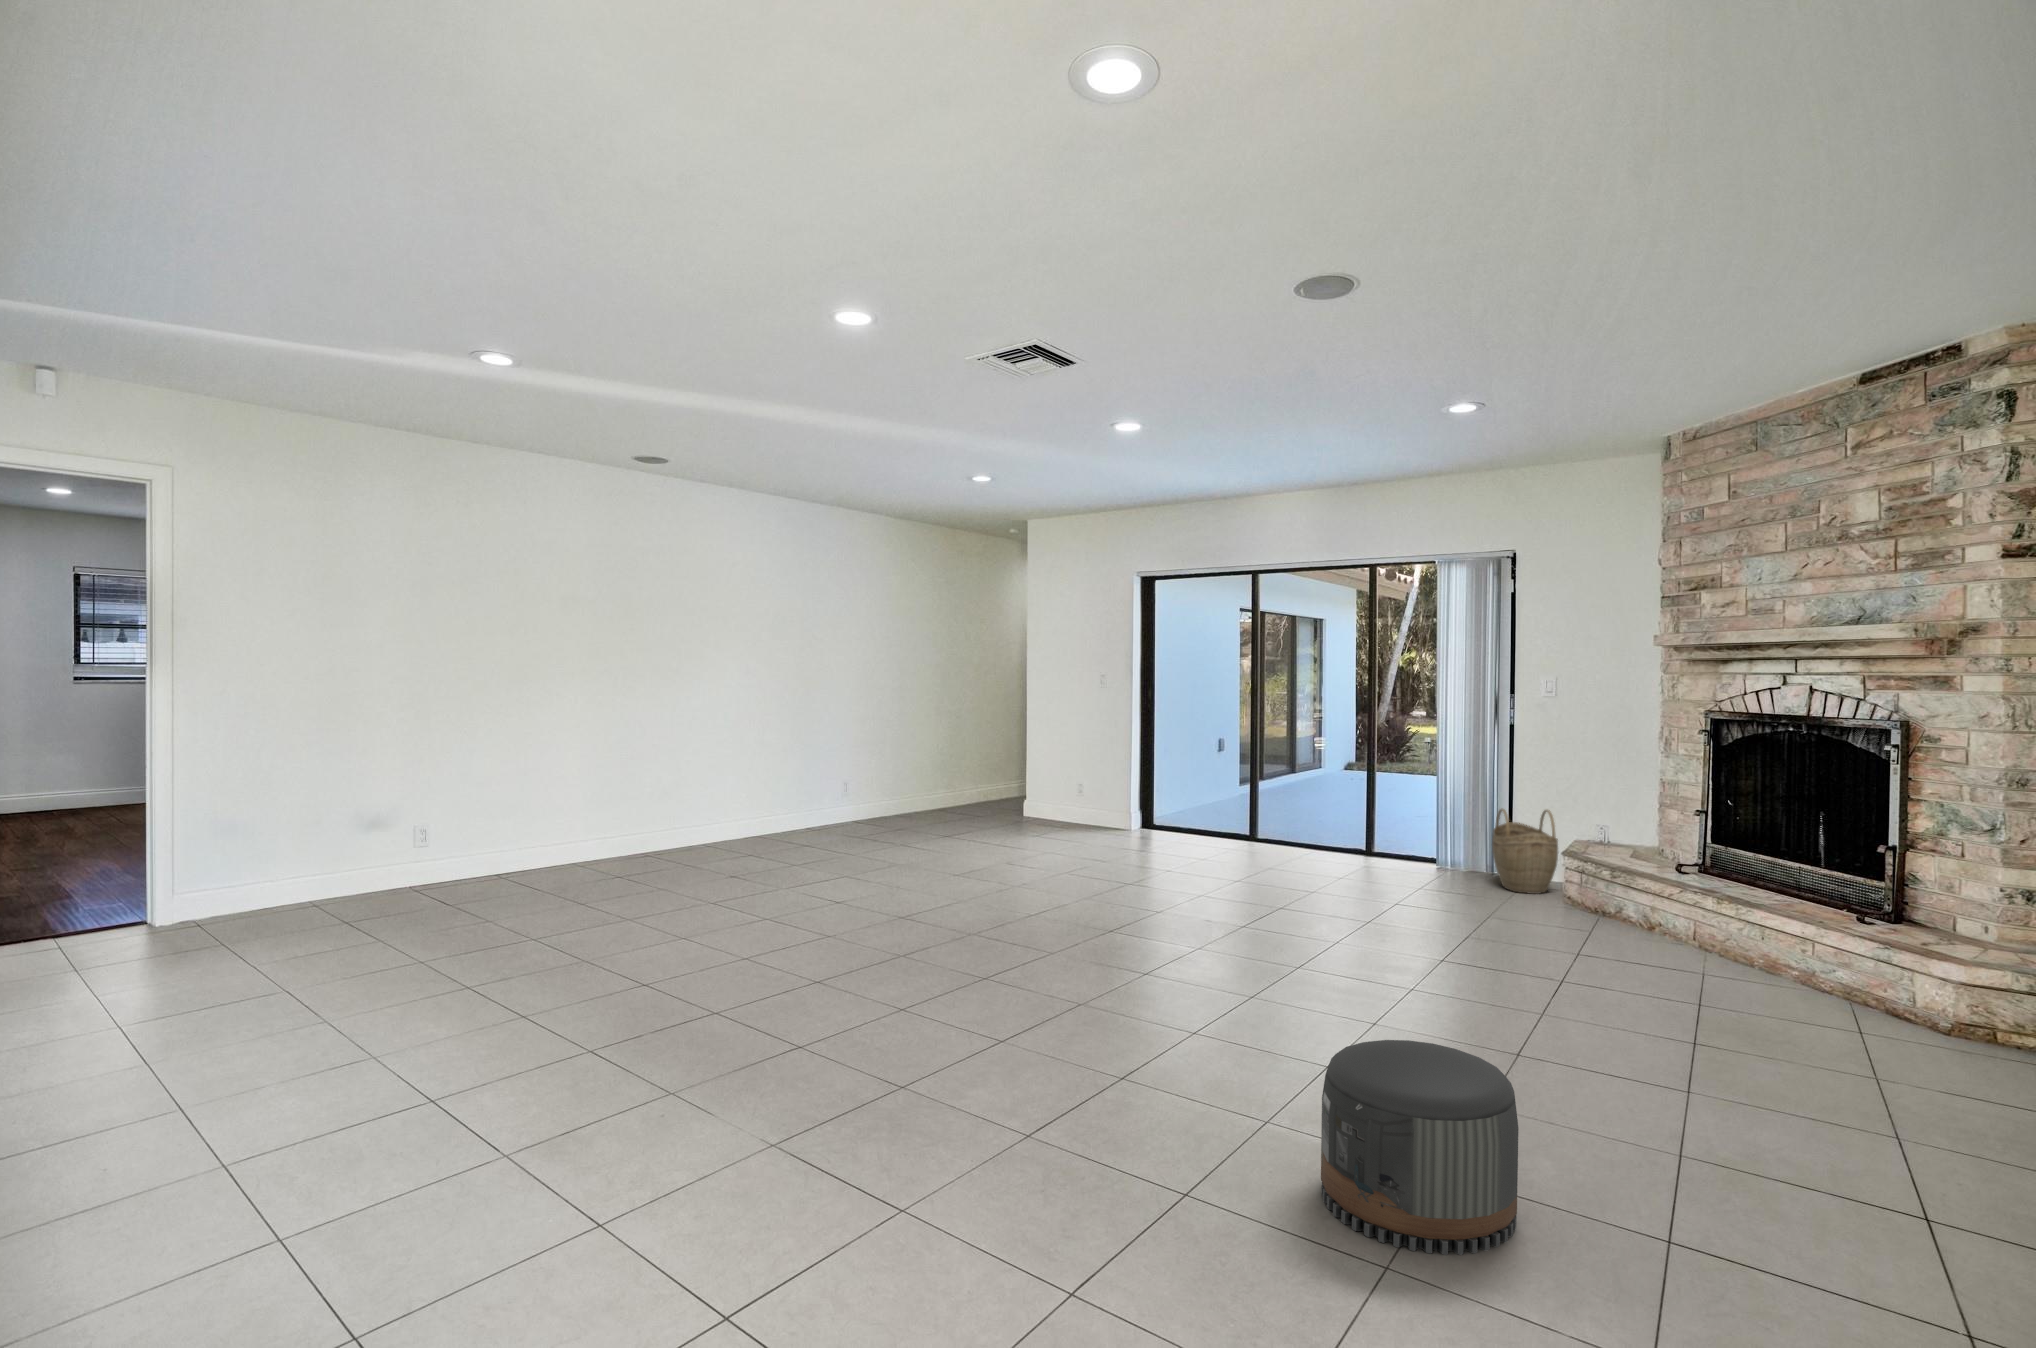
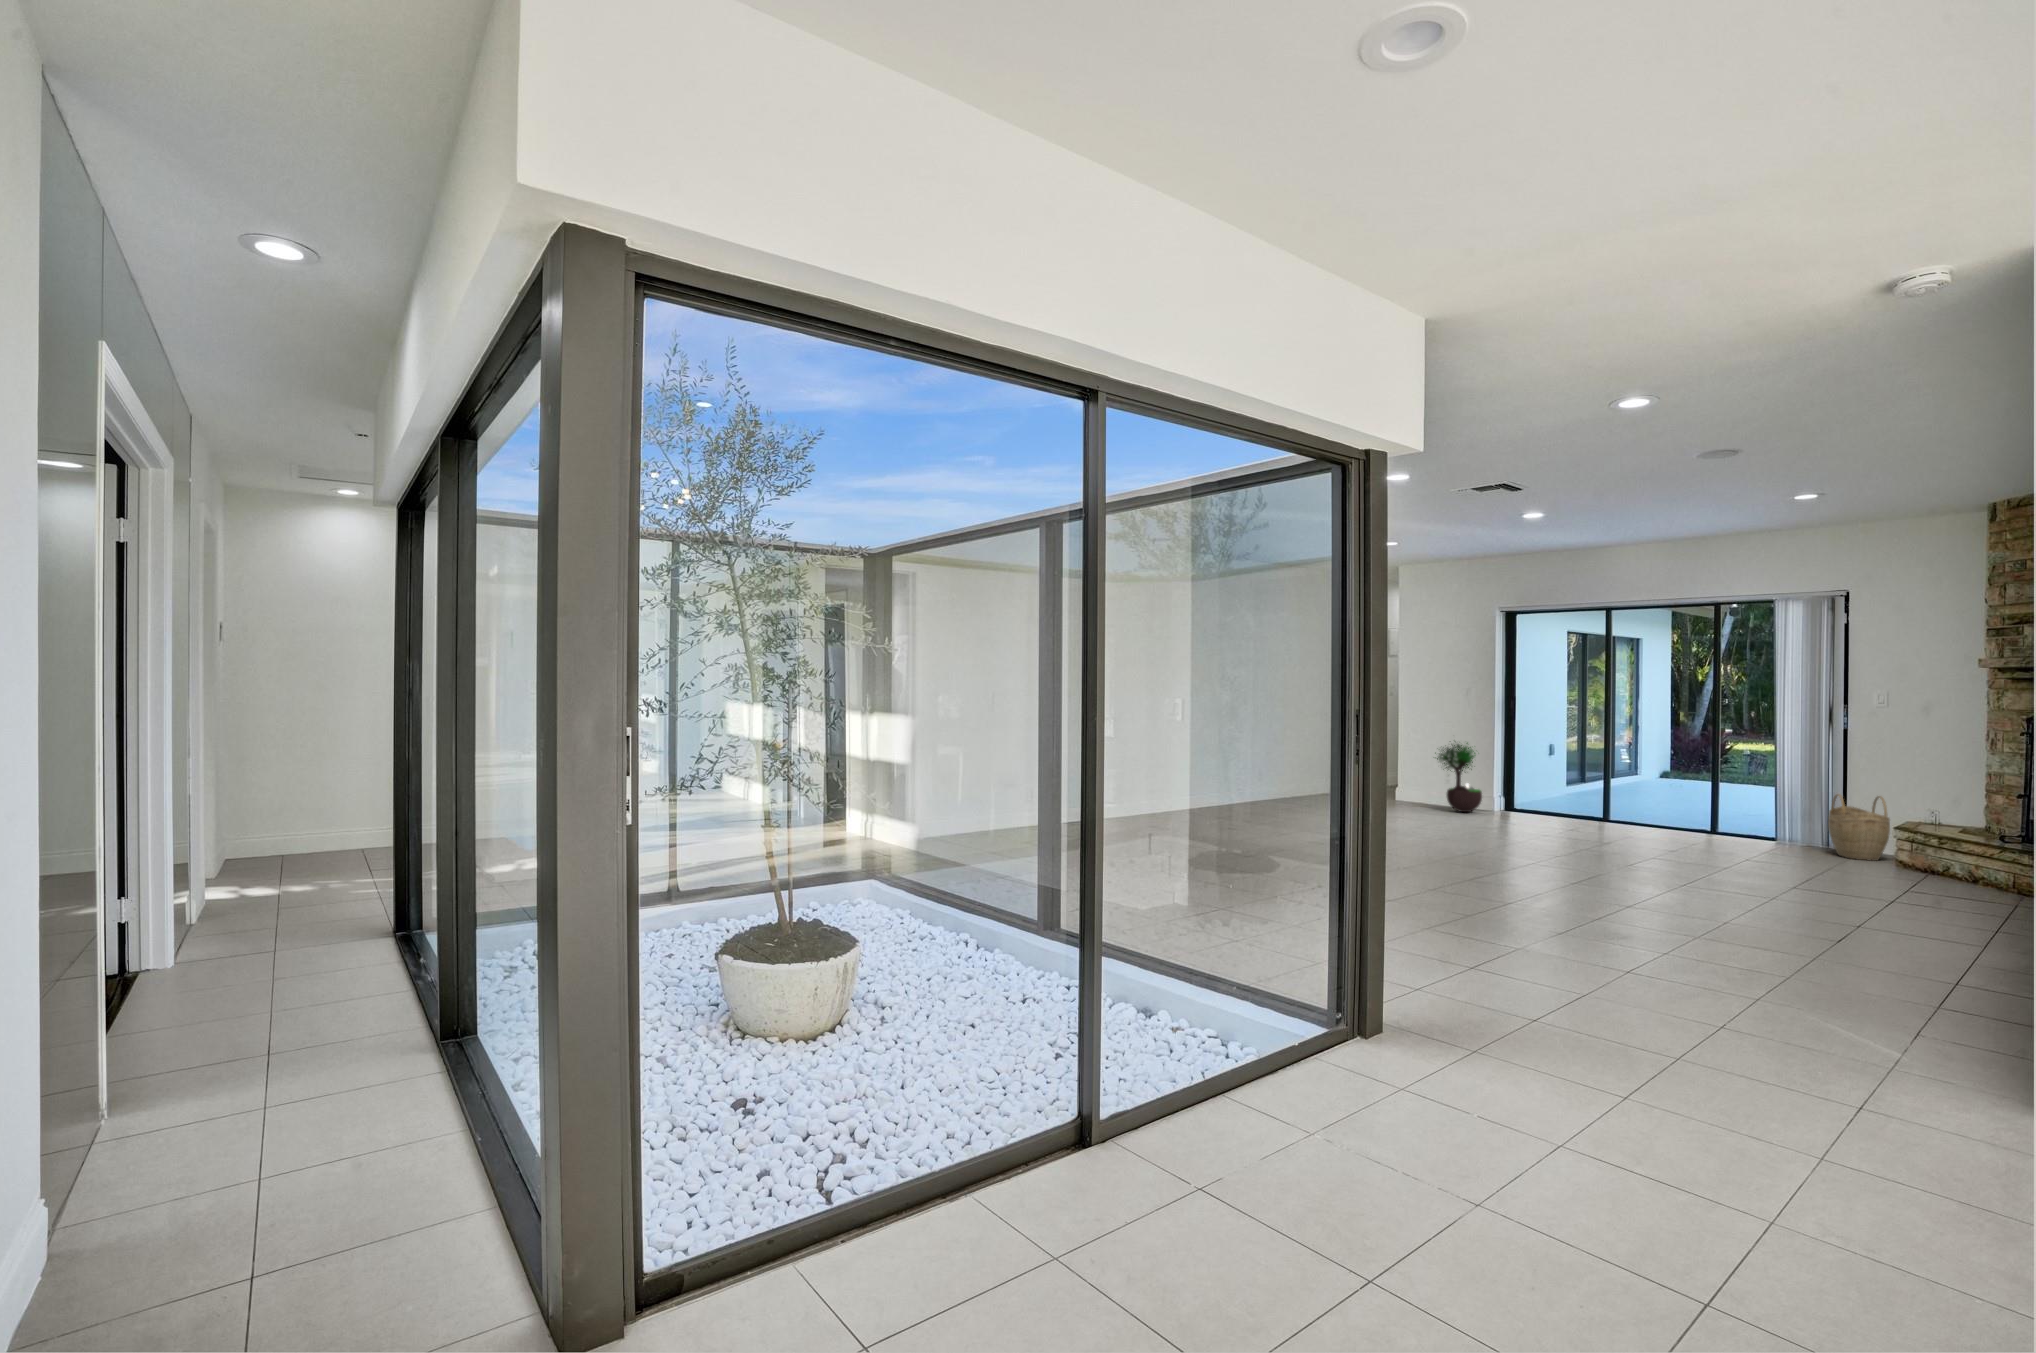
potted tree: none [1047,738,1111,839] -> present [1435,743,1482,812]
pouf: present [1321,1040,1519,1255] -> none [1738,884,1875,992]

